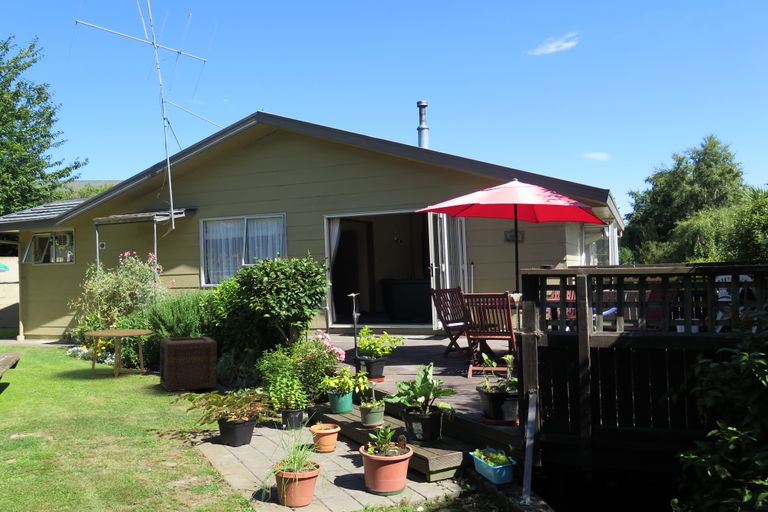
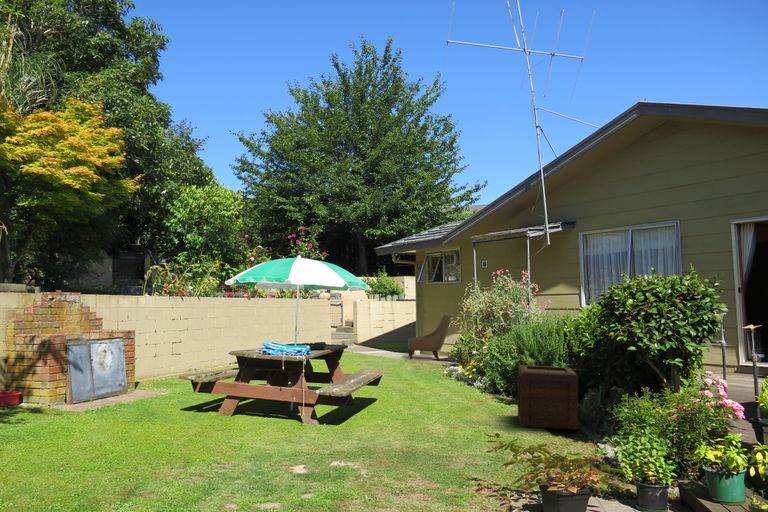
chair: none [15,297,66,346] -> present [408,315,450,360]
round table: present [84,329,152,377] -> none [449,351,516,402]

